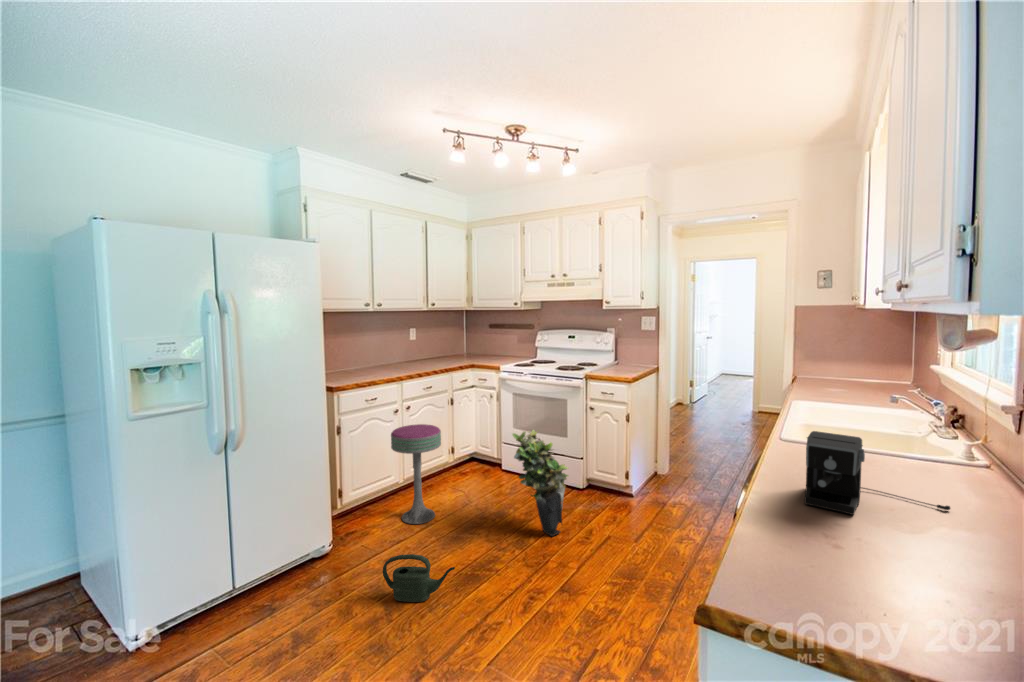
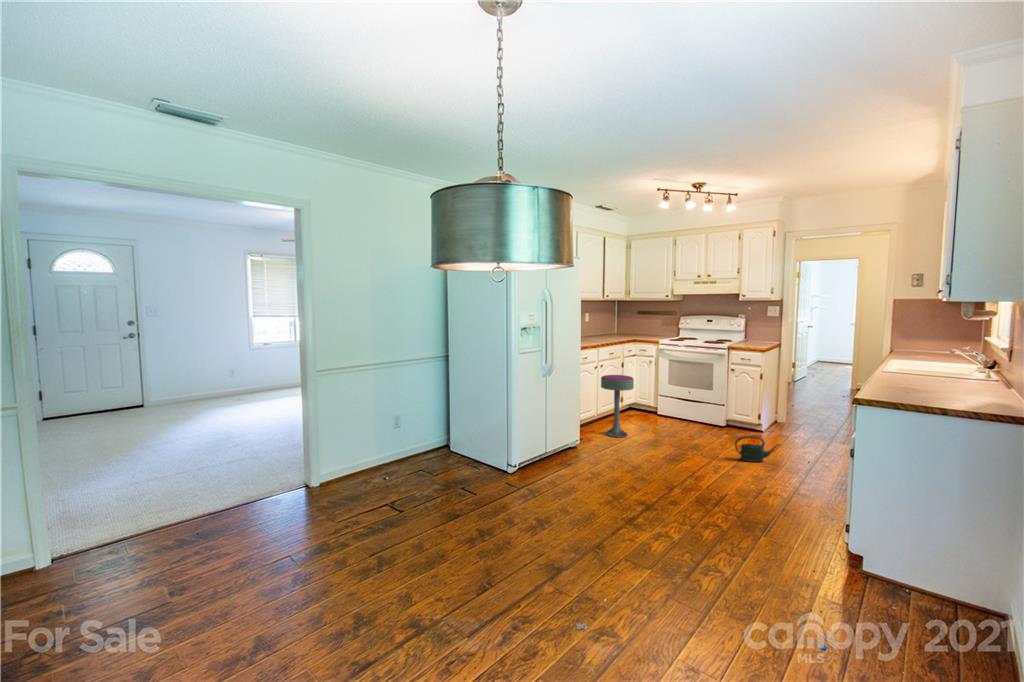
potted plant: present [512,430,568,536] -> none [685,379,726,447]
coffee maker: present [804,431,950,515] -> none [891,353,960,384]
watering can: present [383,554,455,602] -> present [735,436,779,462]

